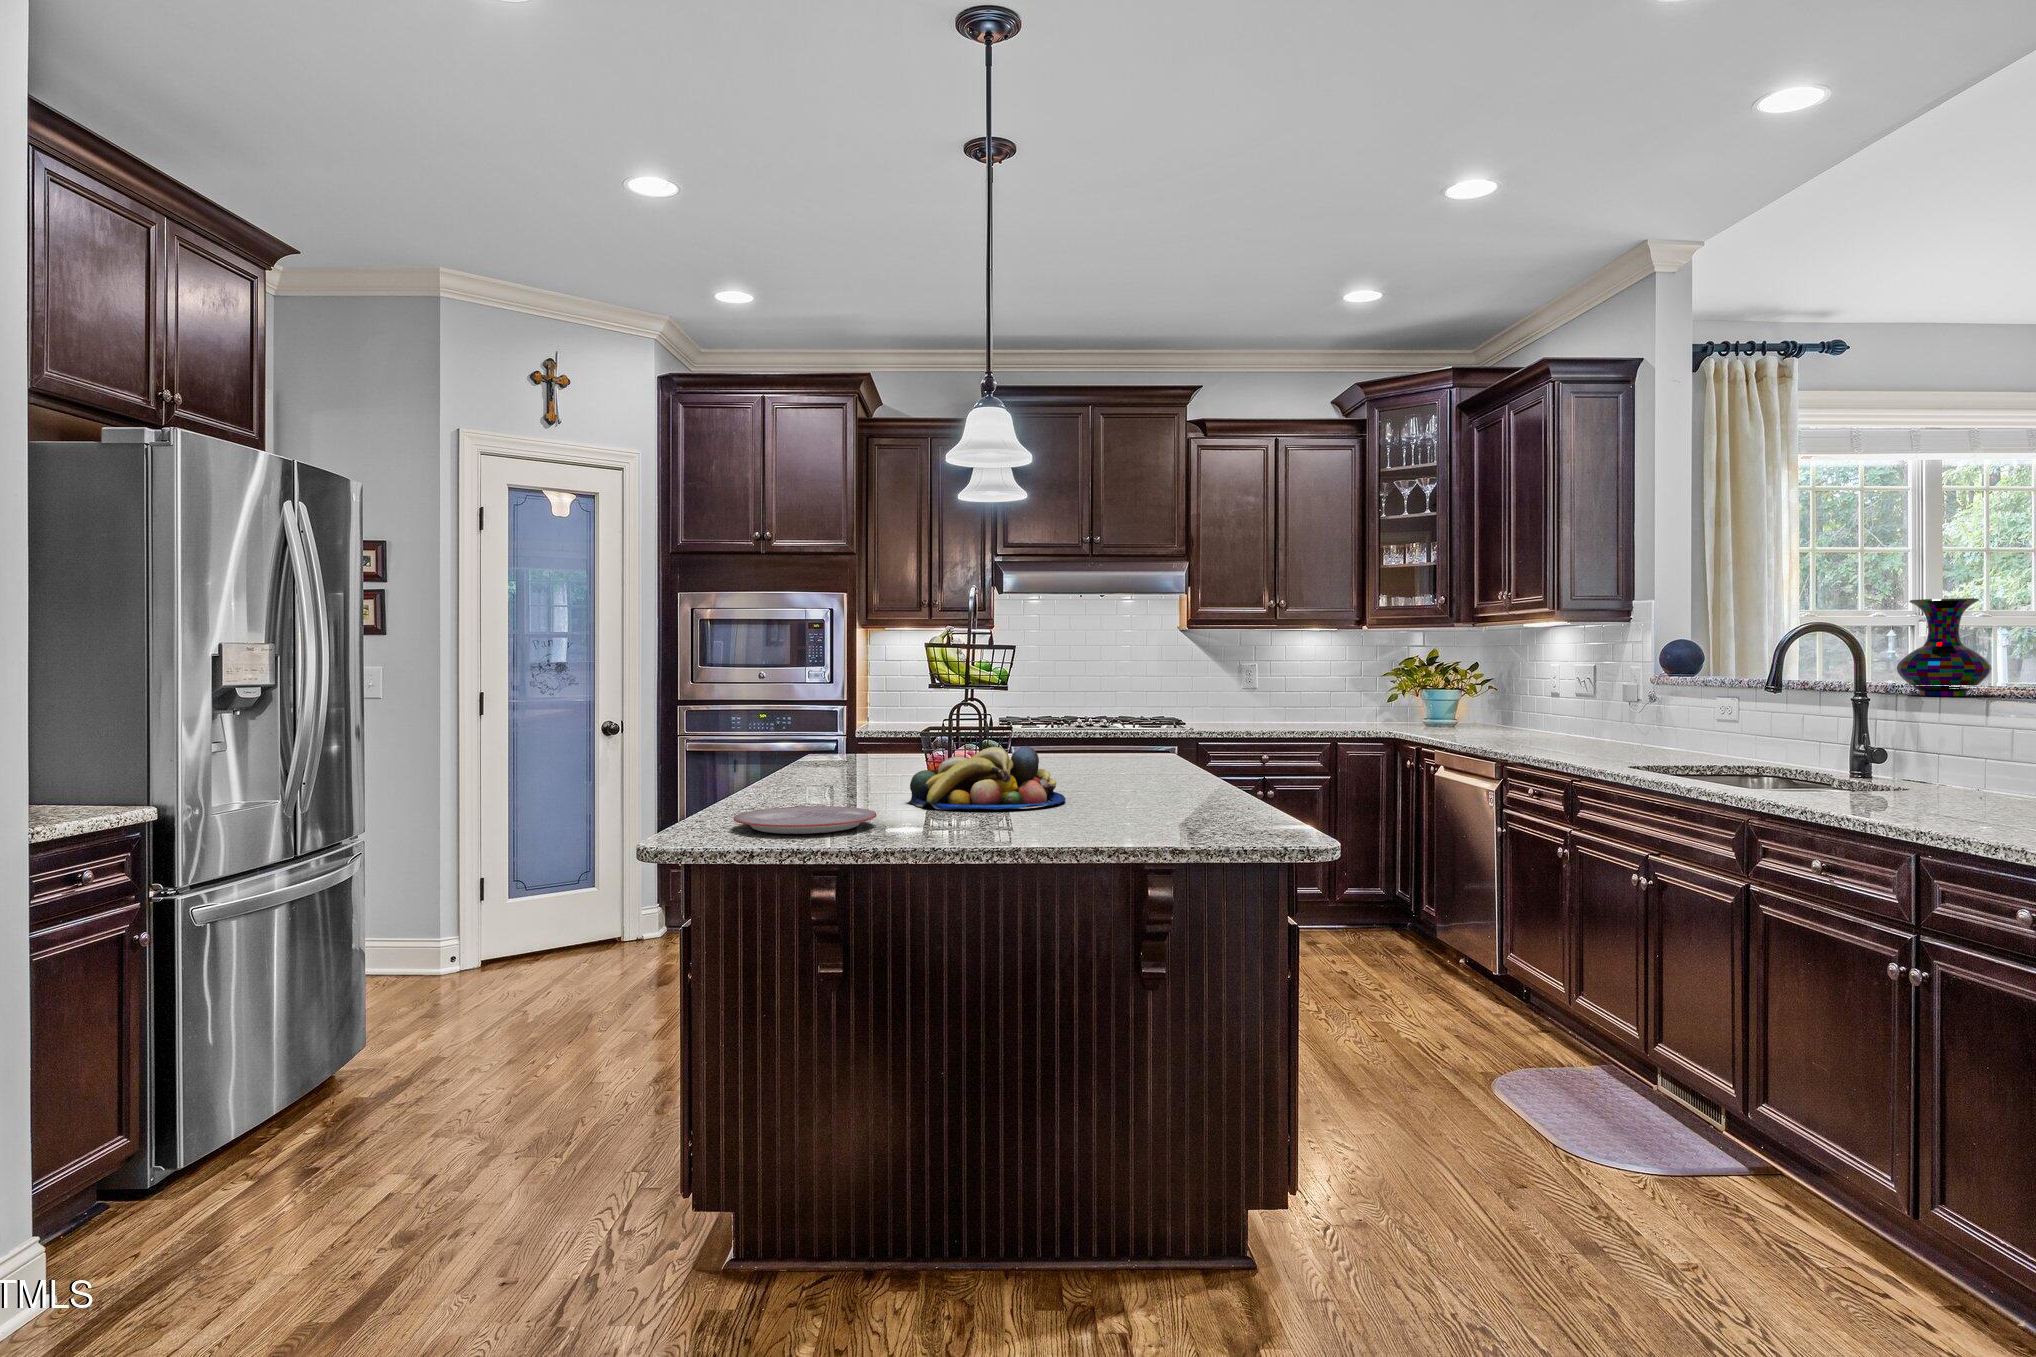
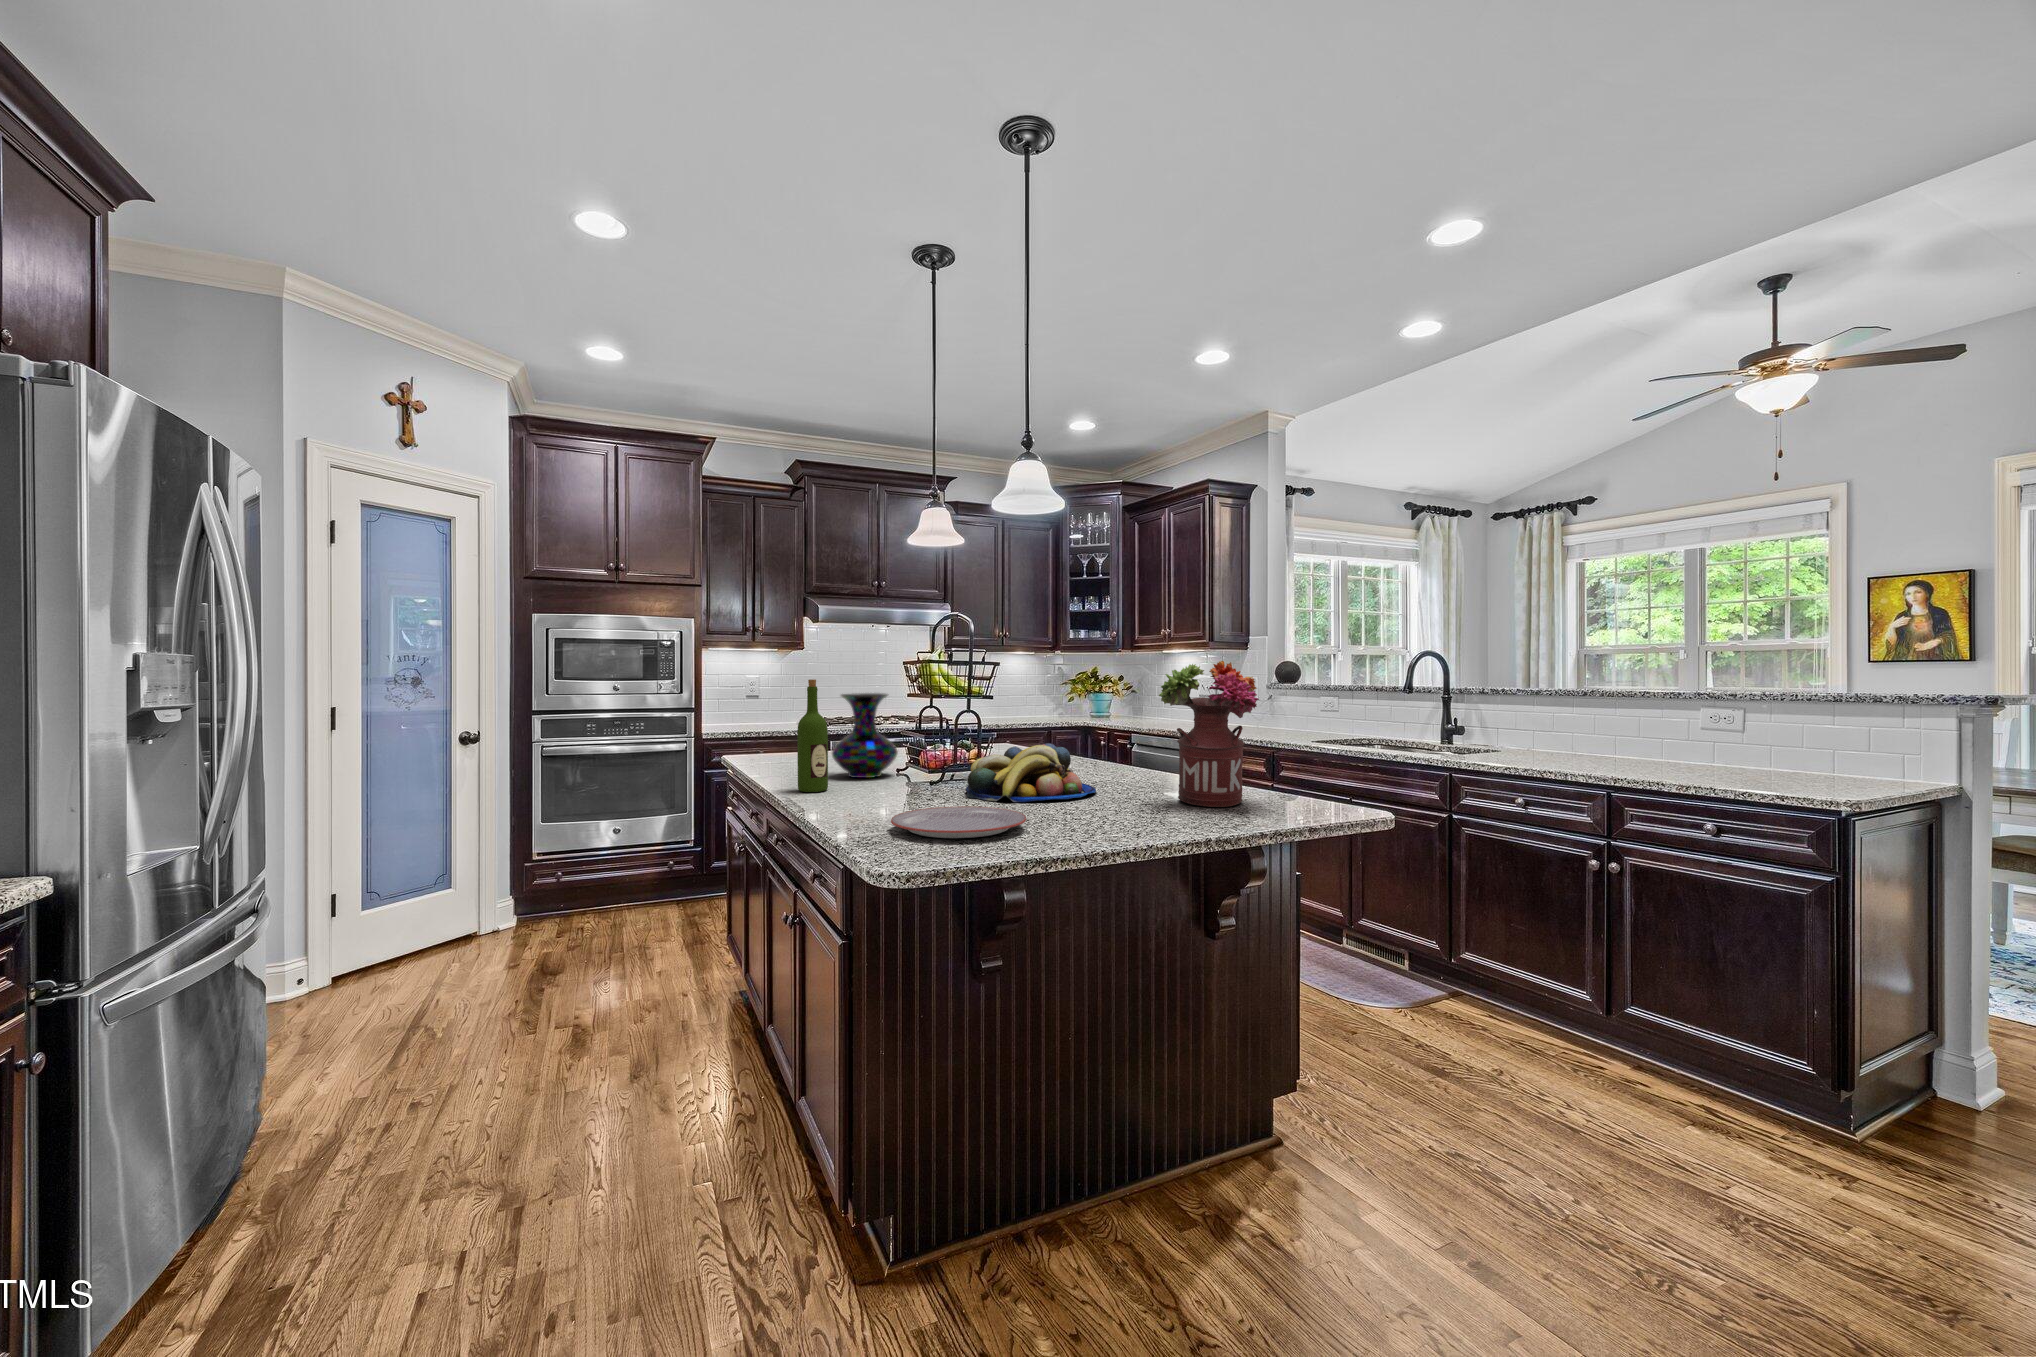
vase: present [1897,598,1992,696] -> present [832,693,898,778]
flower arrangement: none [1081,648,1207,827] -> present [1159,661,1259,807]
wine bottle: none [766,669,799,790] -> present [797,679,828,792]

